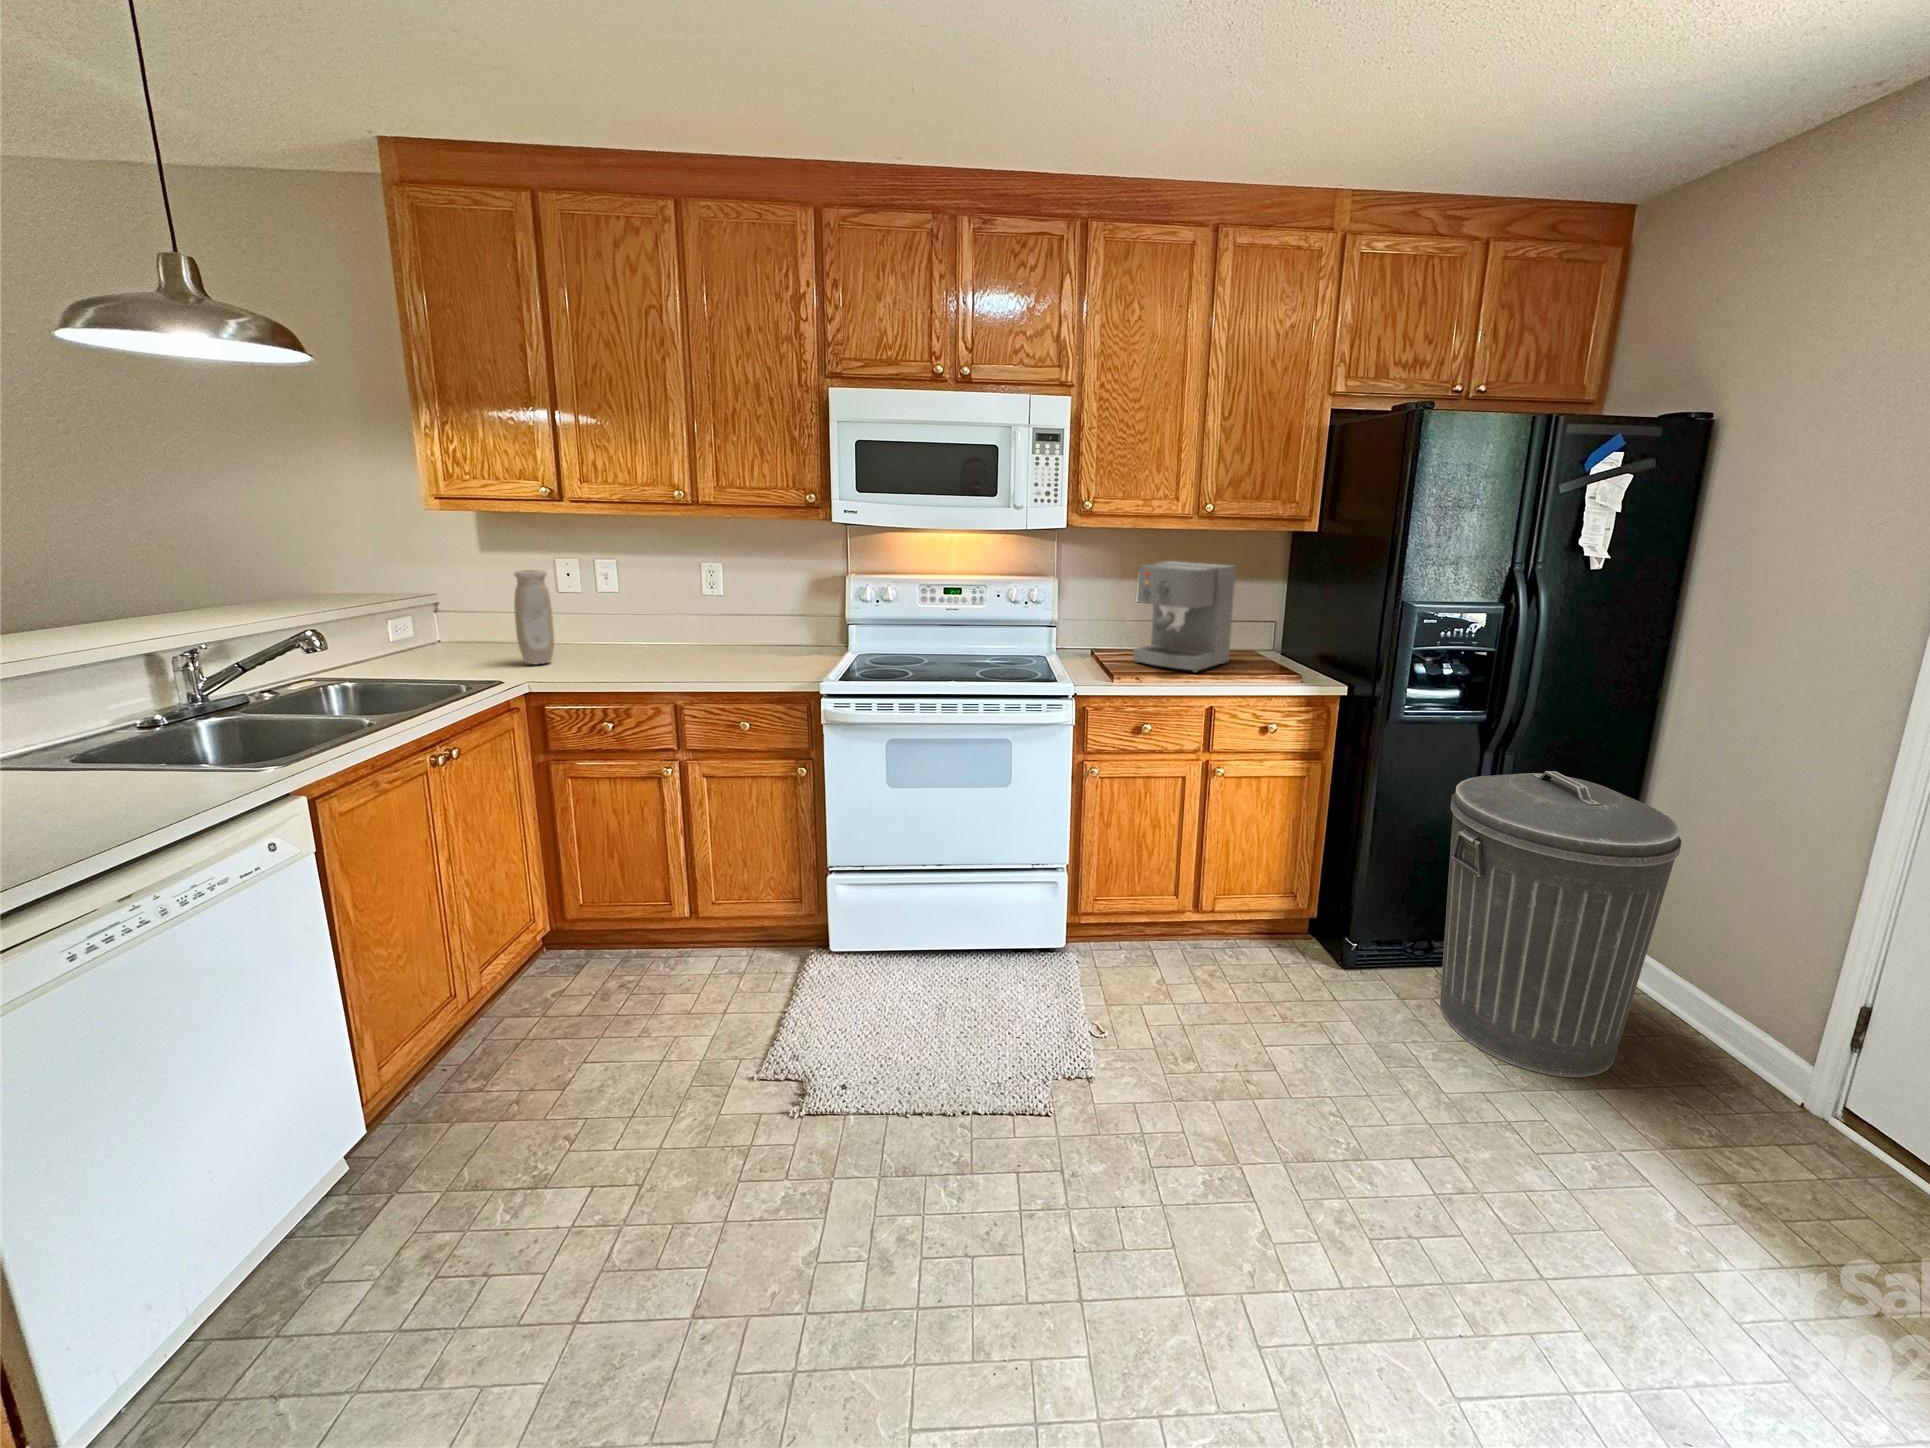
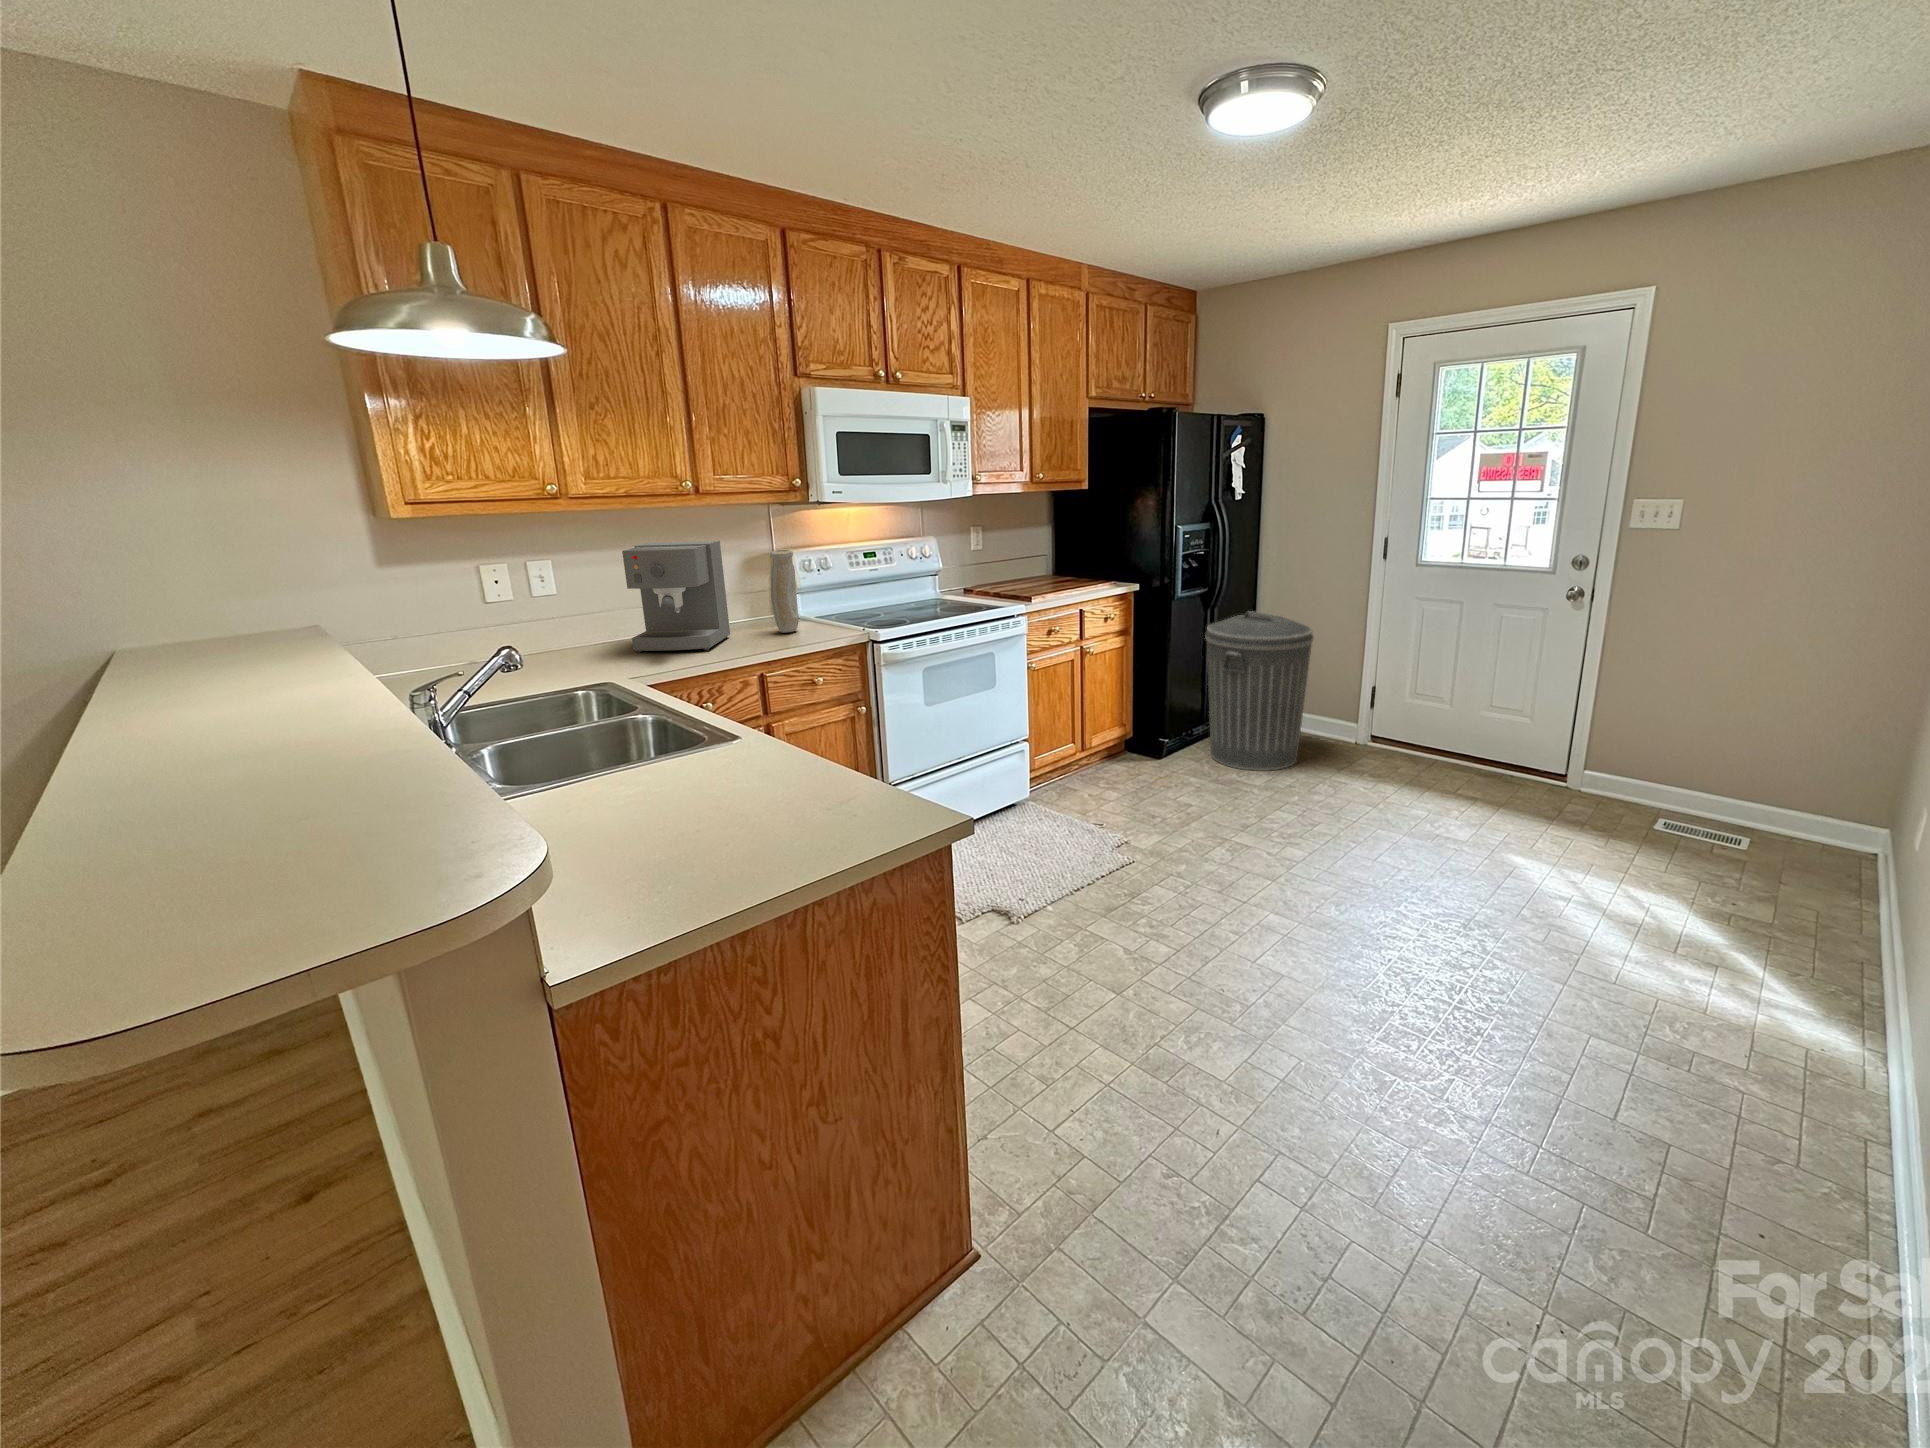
coffee maker: present [1133,561,1236,672] -> present [622,541,730,652]
vase: present [514,570,554,664] -> present [771,550,798,633]

